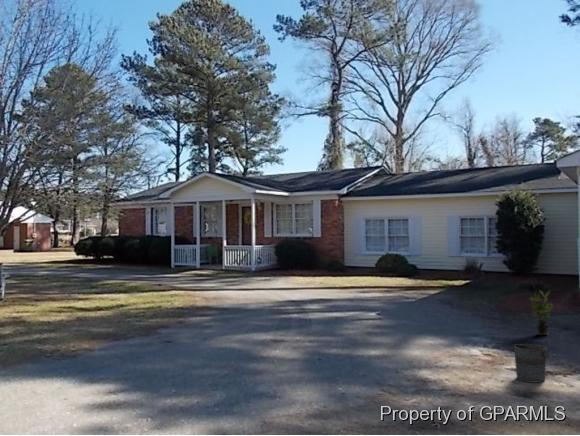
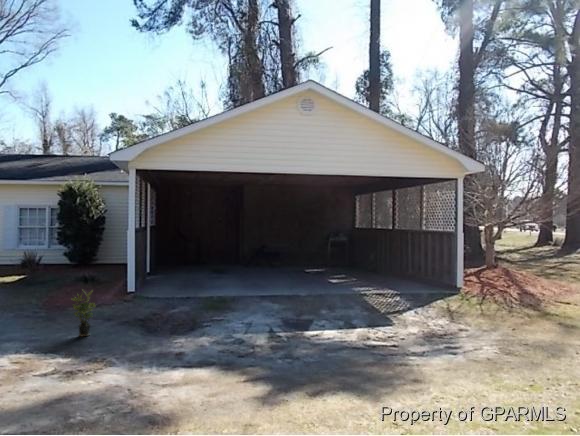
bucket: present [512,344,548,382] -> none [30,358,73,403]

